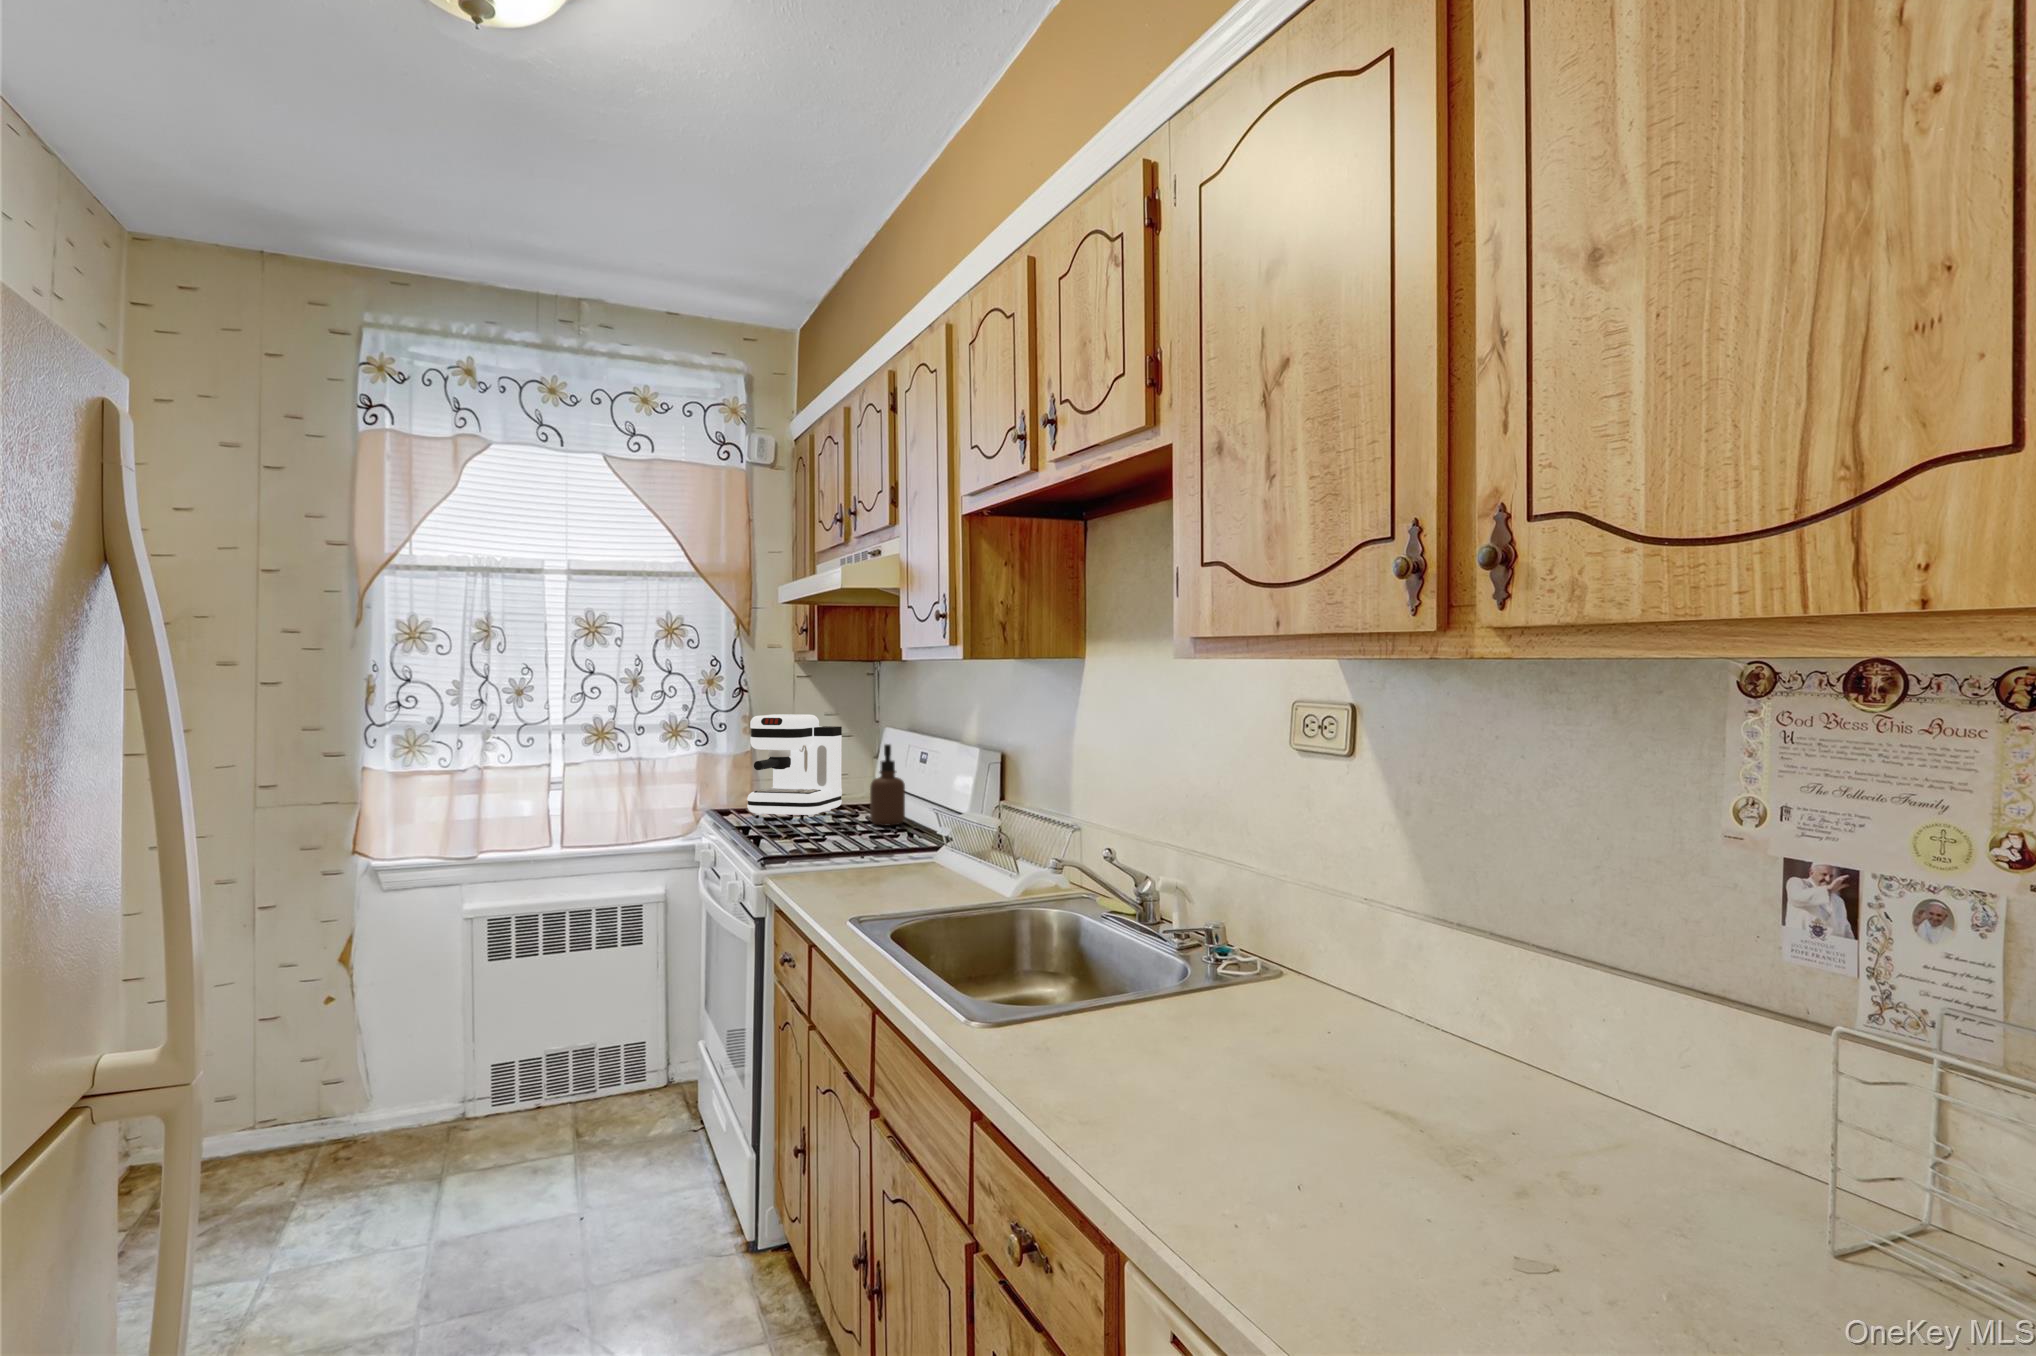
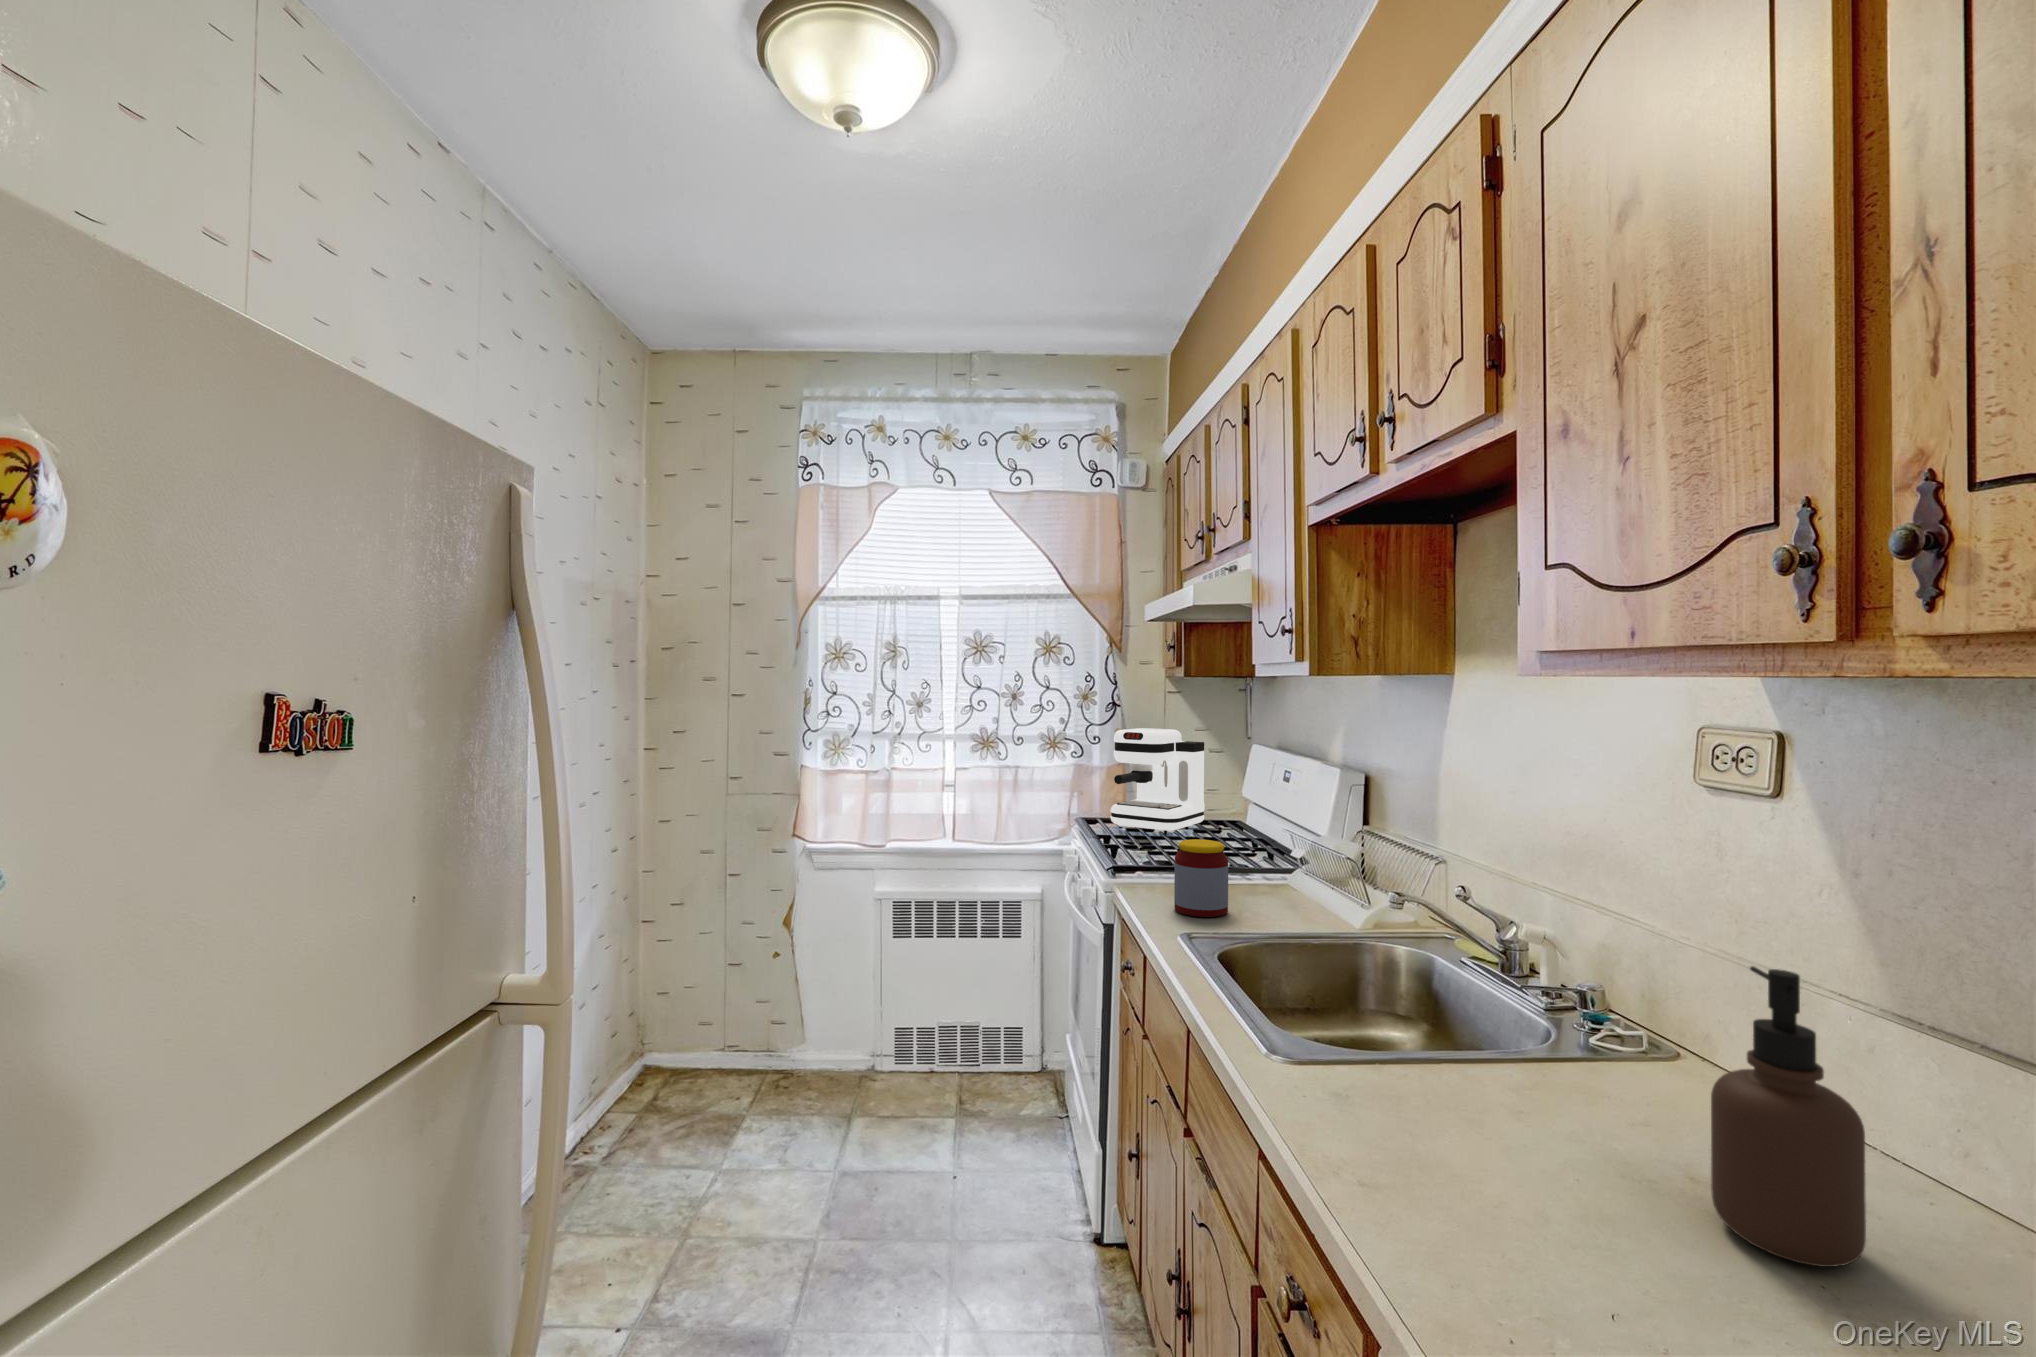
soap dispenser: present [870,744,905,826] -> present [1711,966,1866,1267]
jar: none [836,806,883,872] -> present [1174,839,1228,917]

